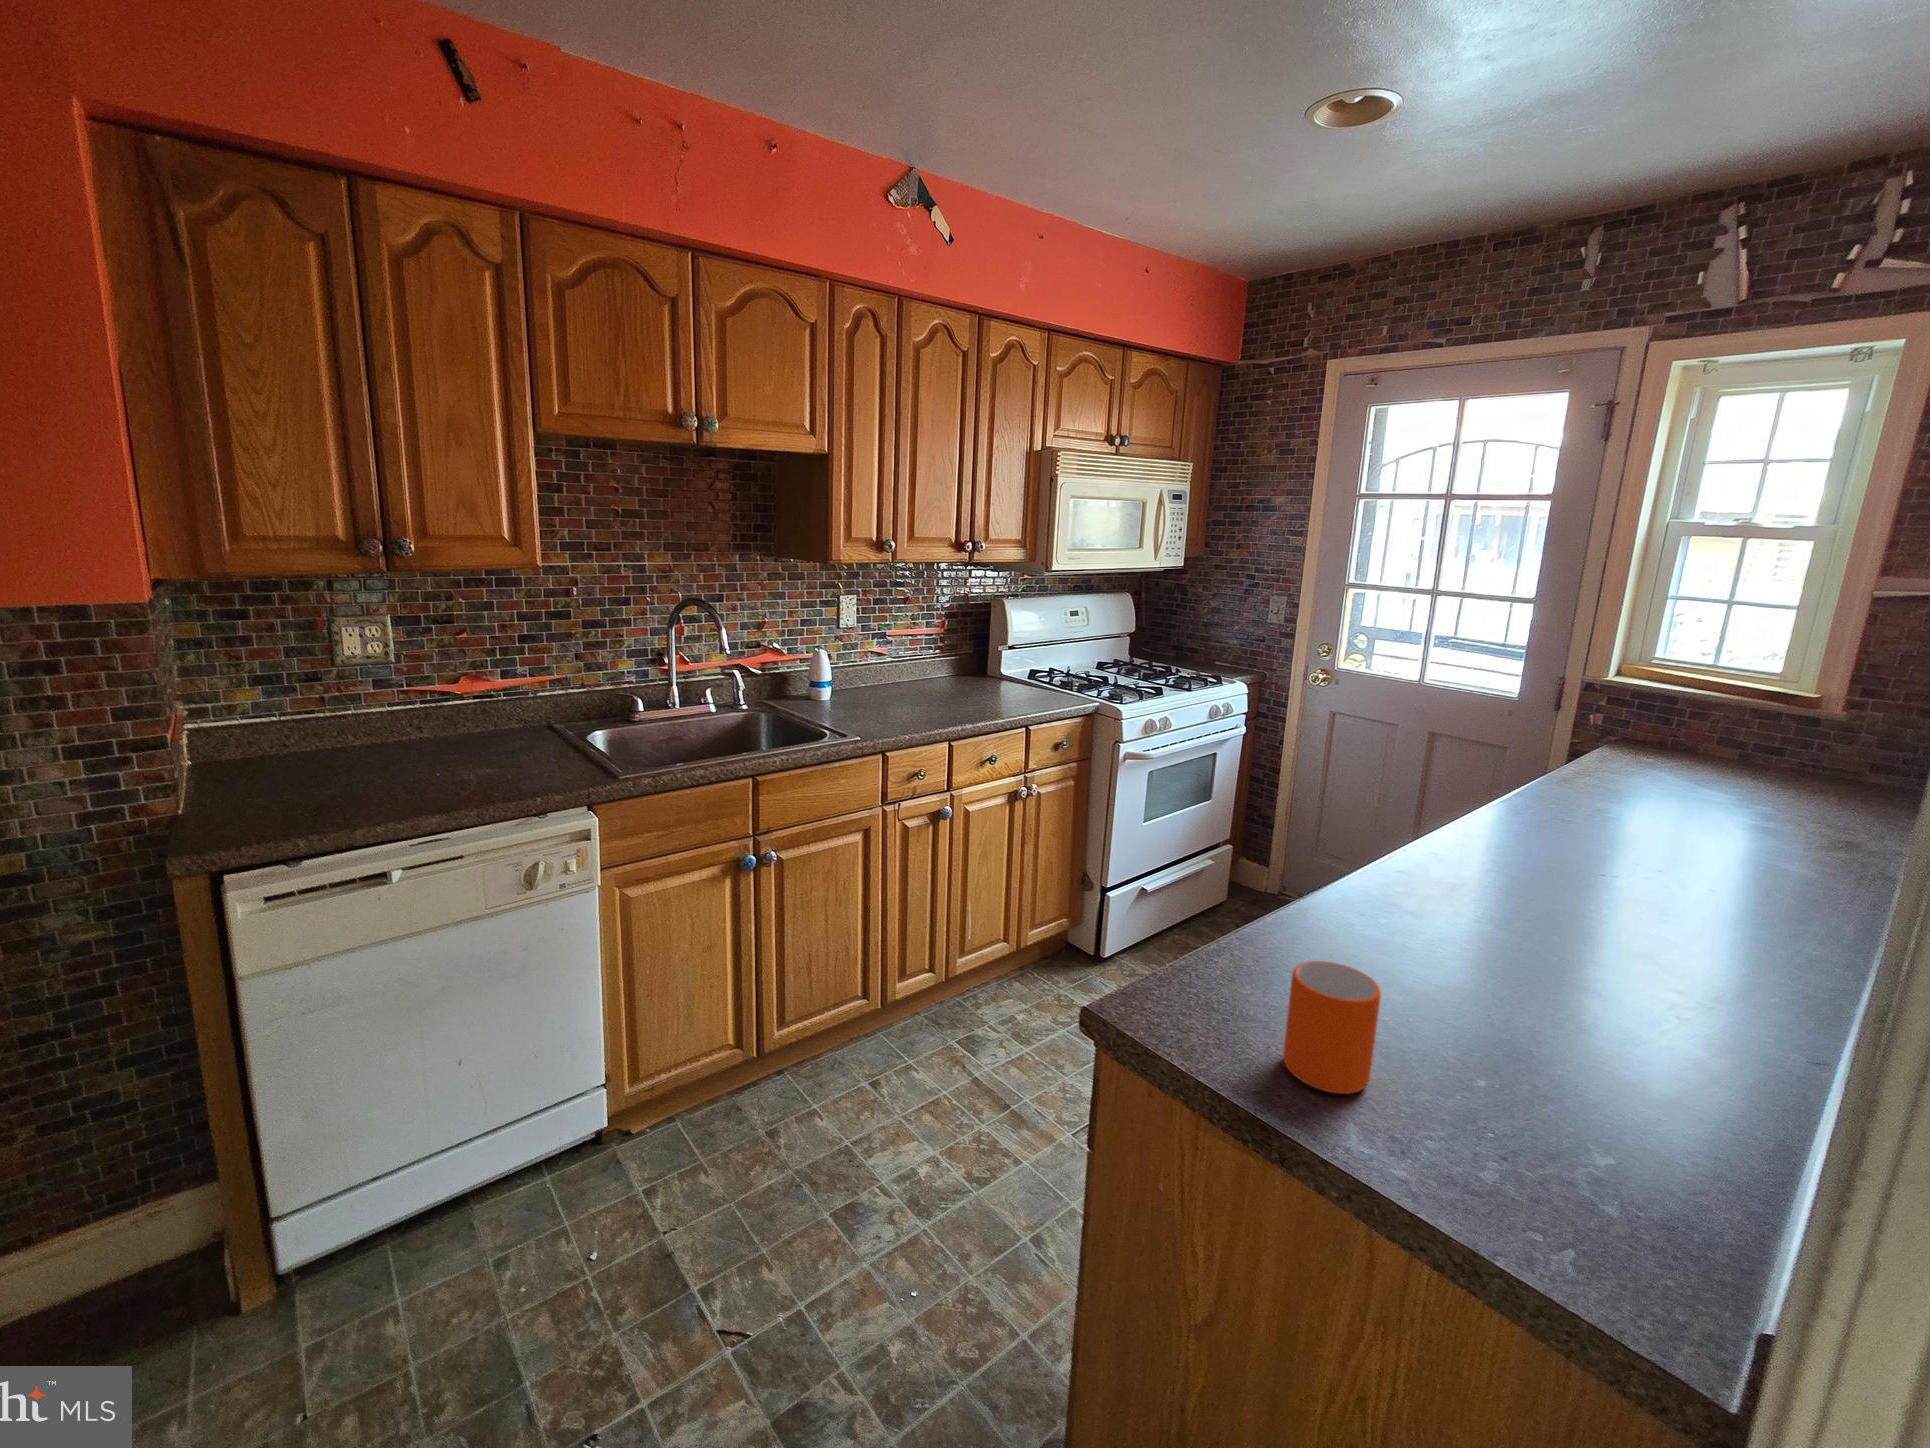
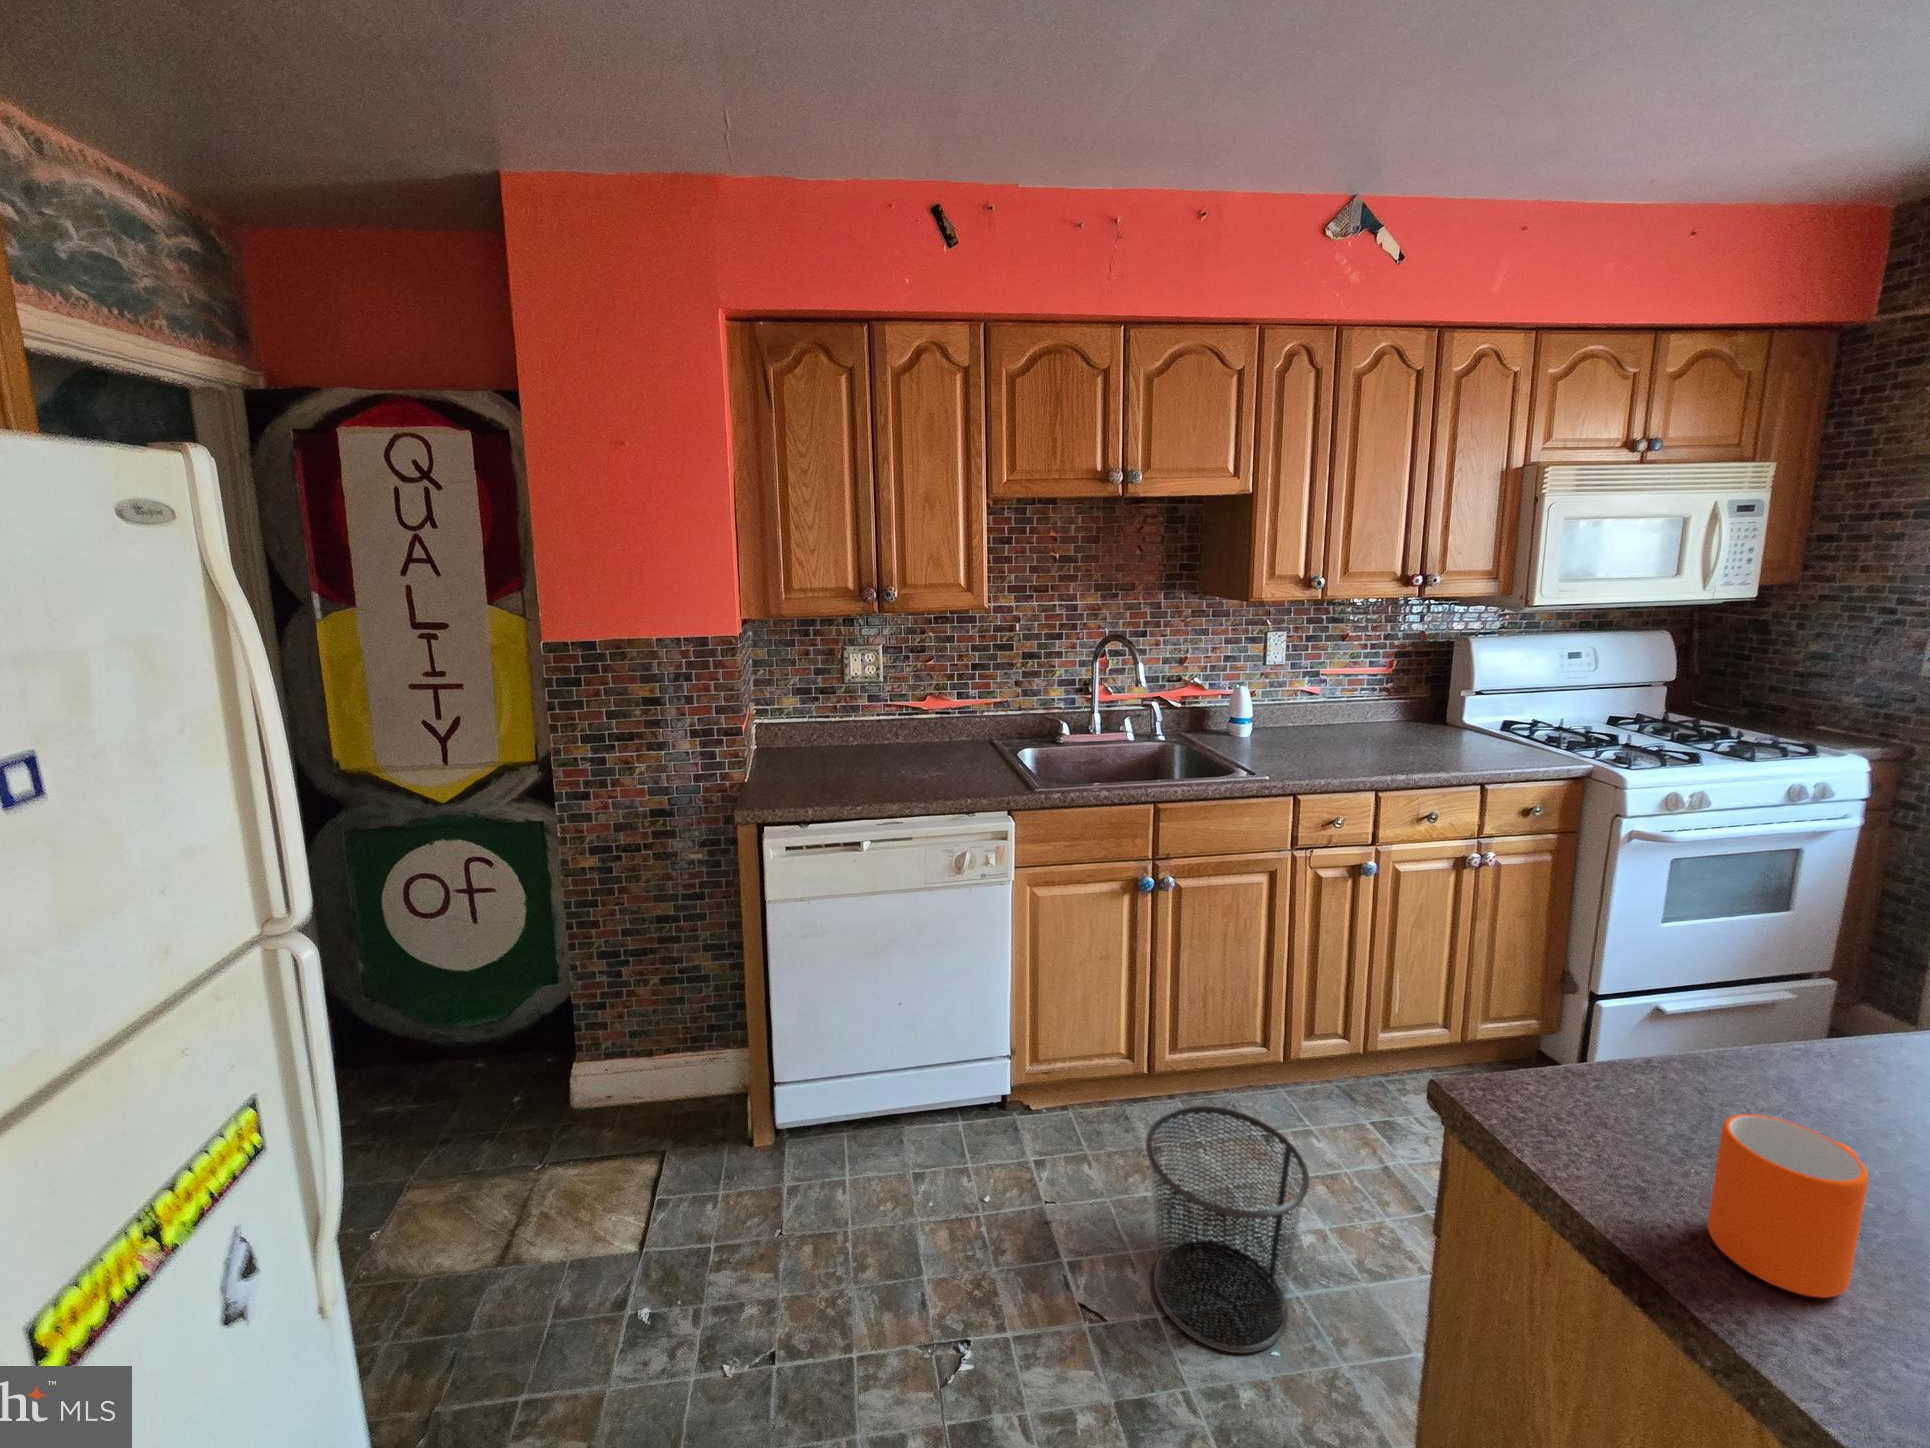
waste bin: none [778,1073,933,1317] -> present [1146,1106,1309,1353]

